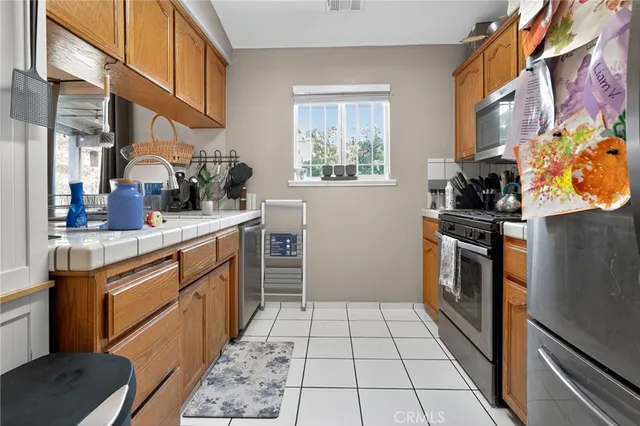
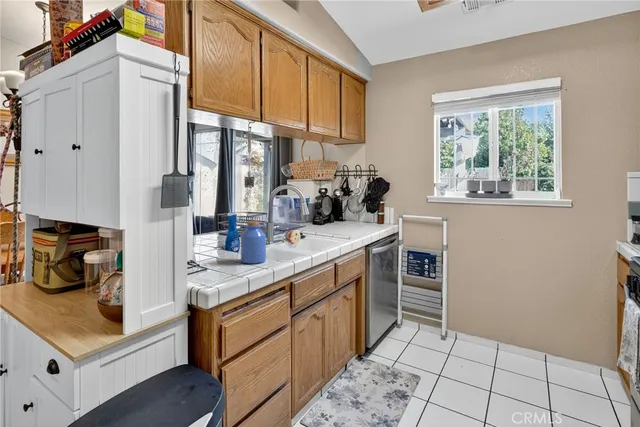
potted plant: present [197,170,219,215] -> none [330,189,351,234]

